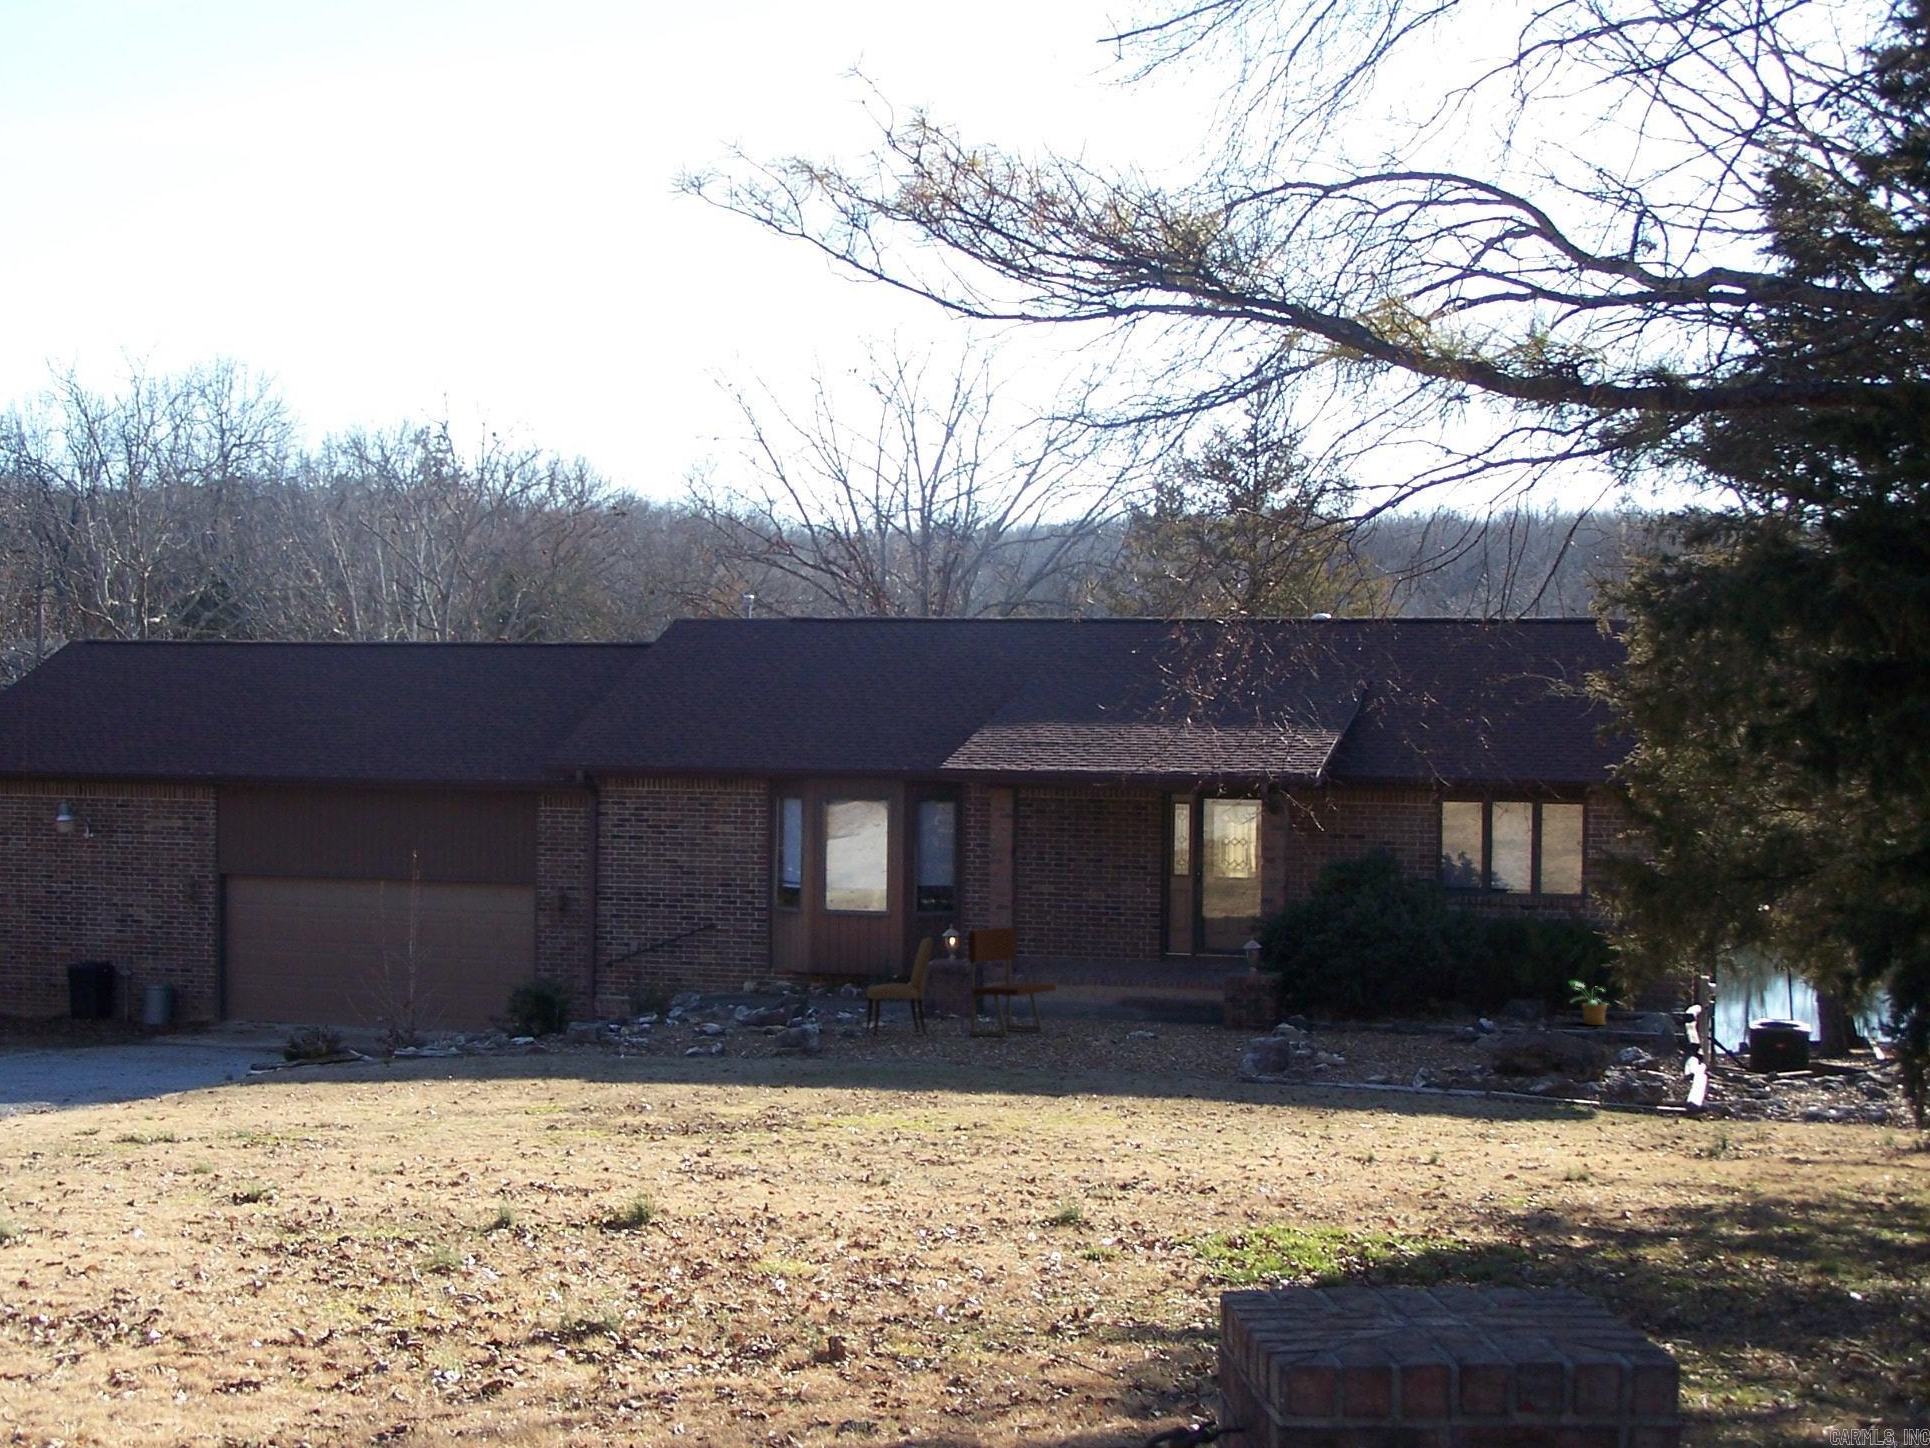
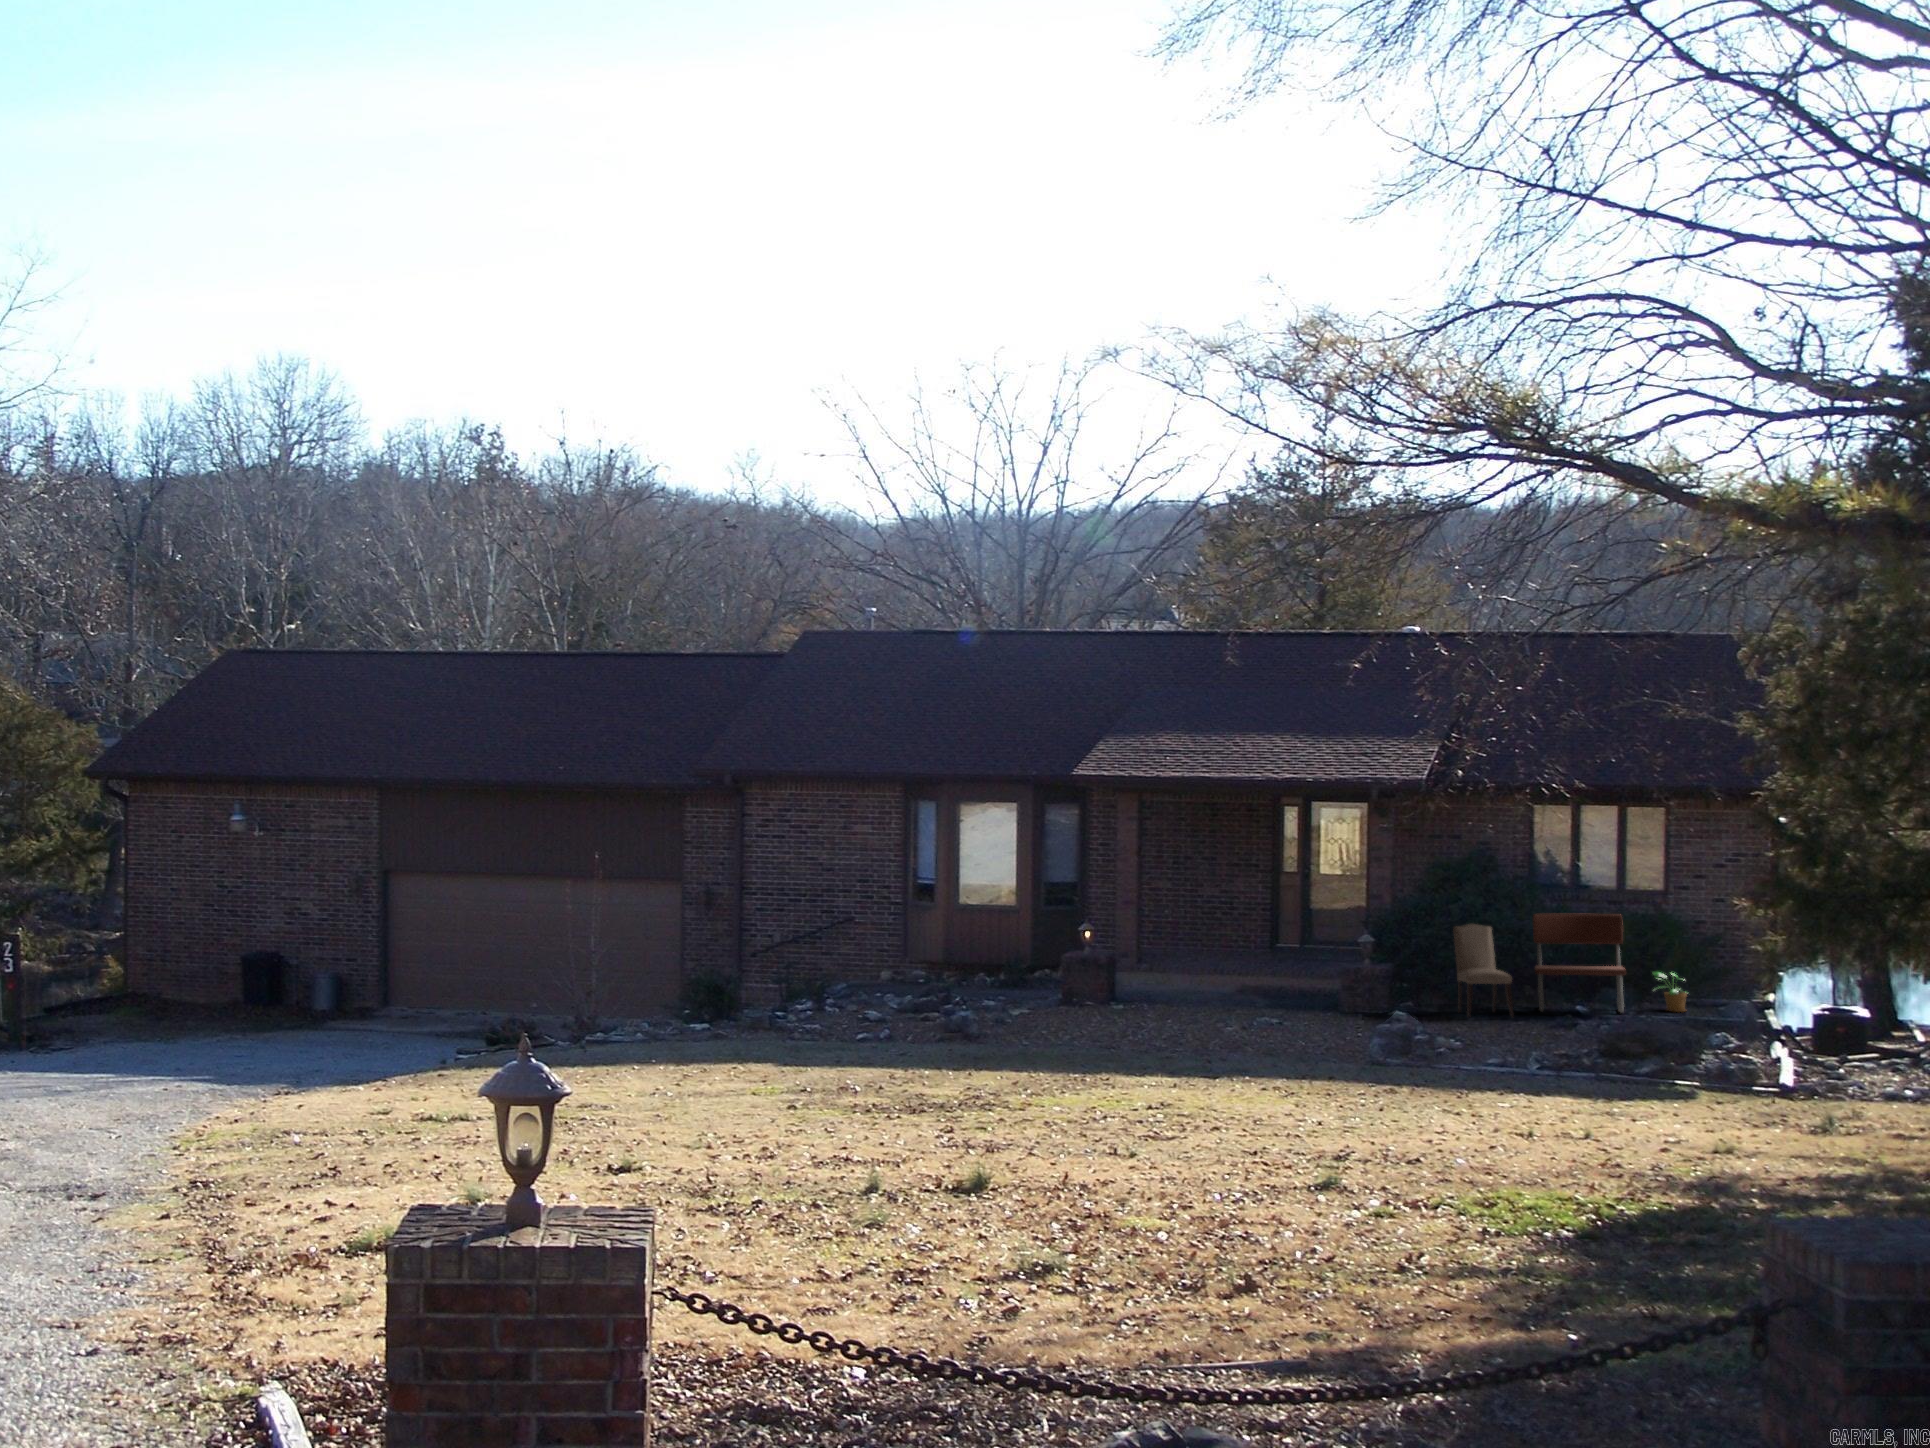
bench: present [968,928,1056,1037] -> present [1533,914,1626,1013]
chair: present [866,937,933,1035] -> present [1453,924,1514,1017]

